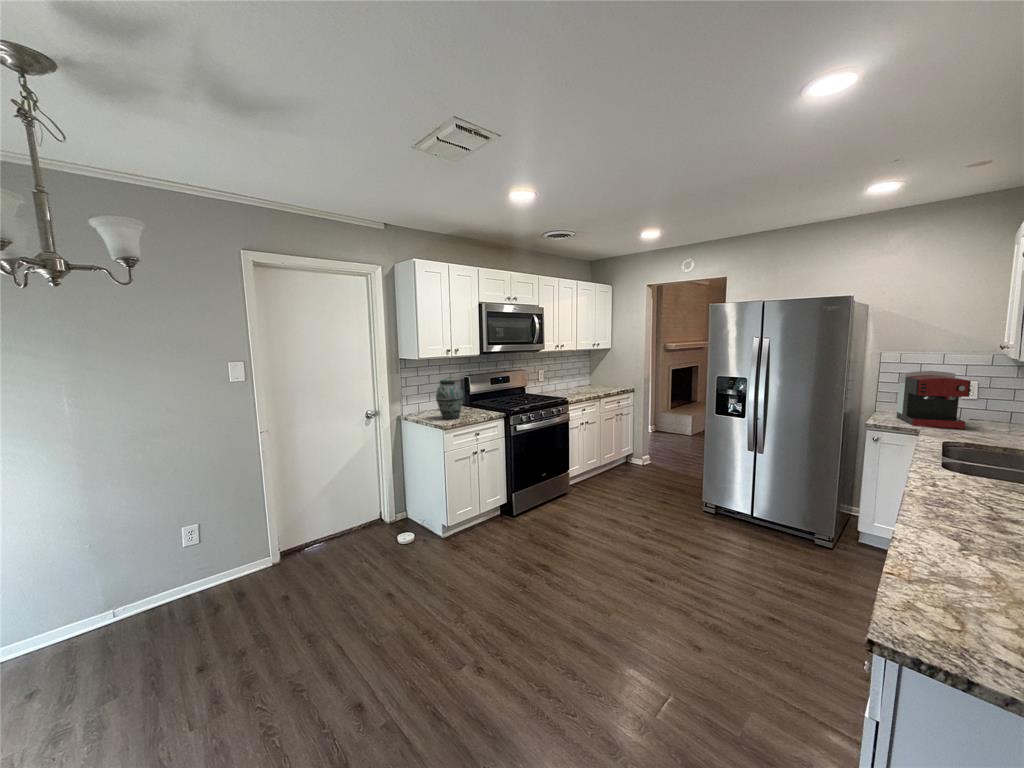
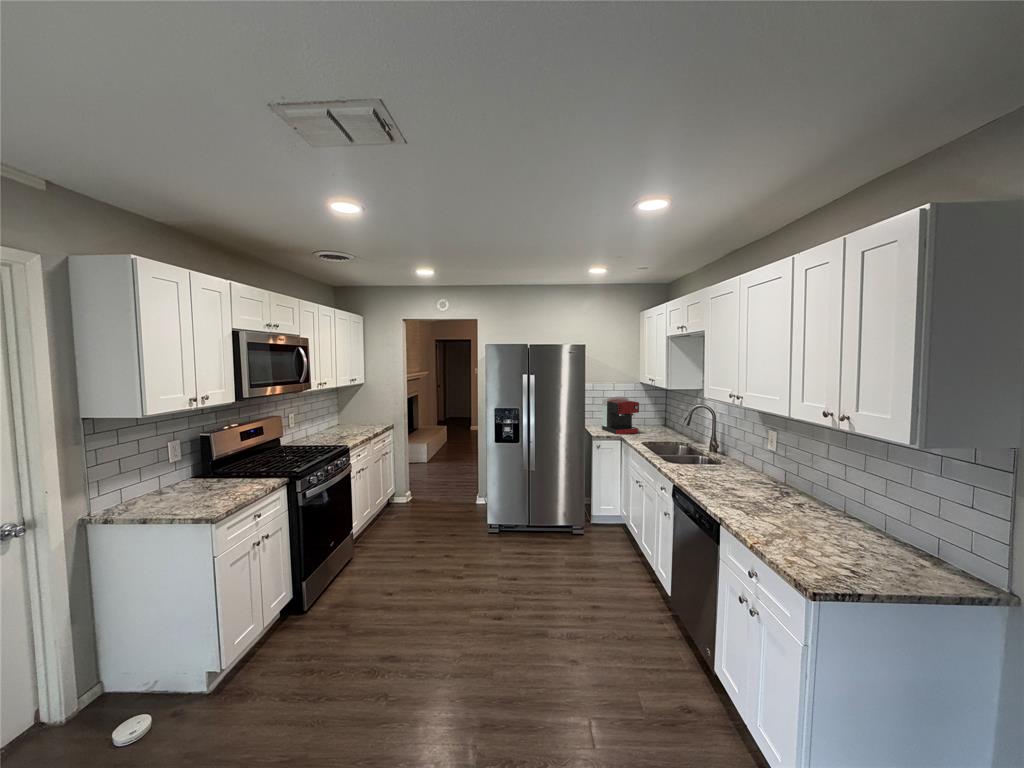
vase: present [436,379,463,419] -> none [184,443,235,505]

